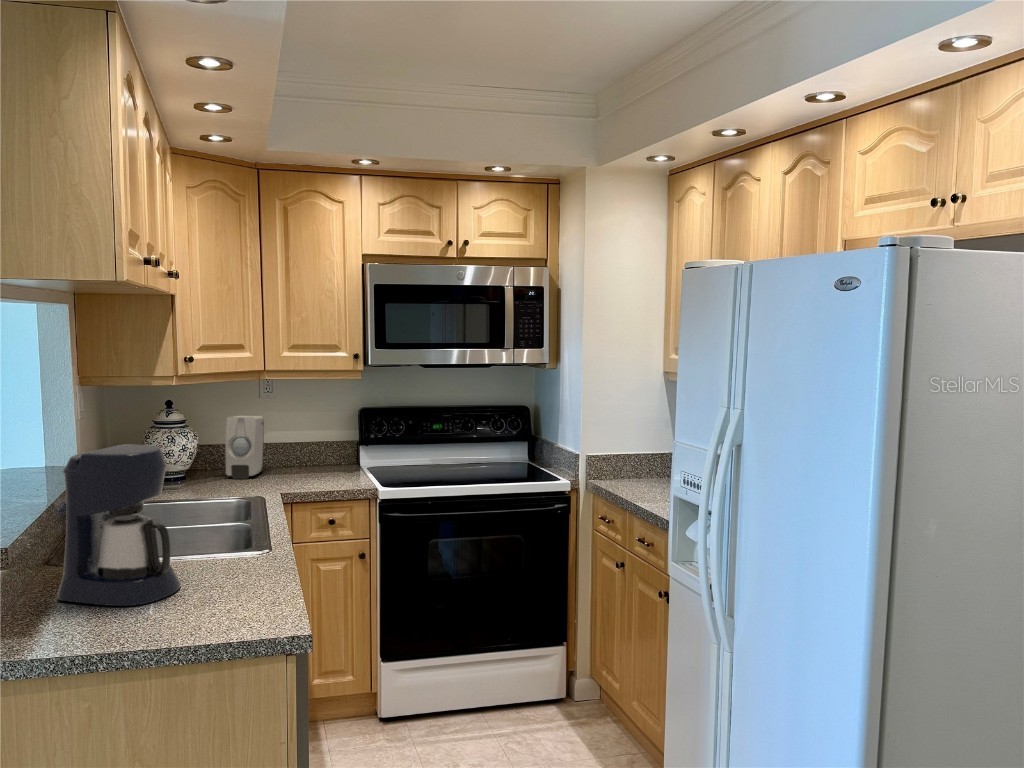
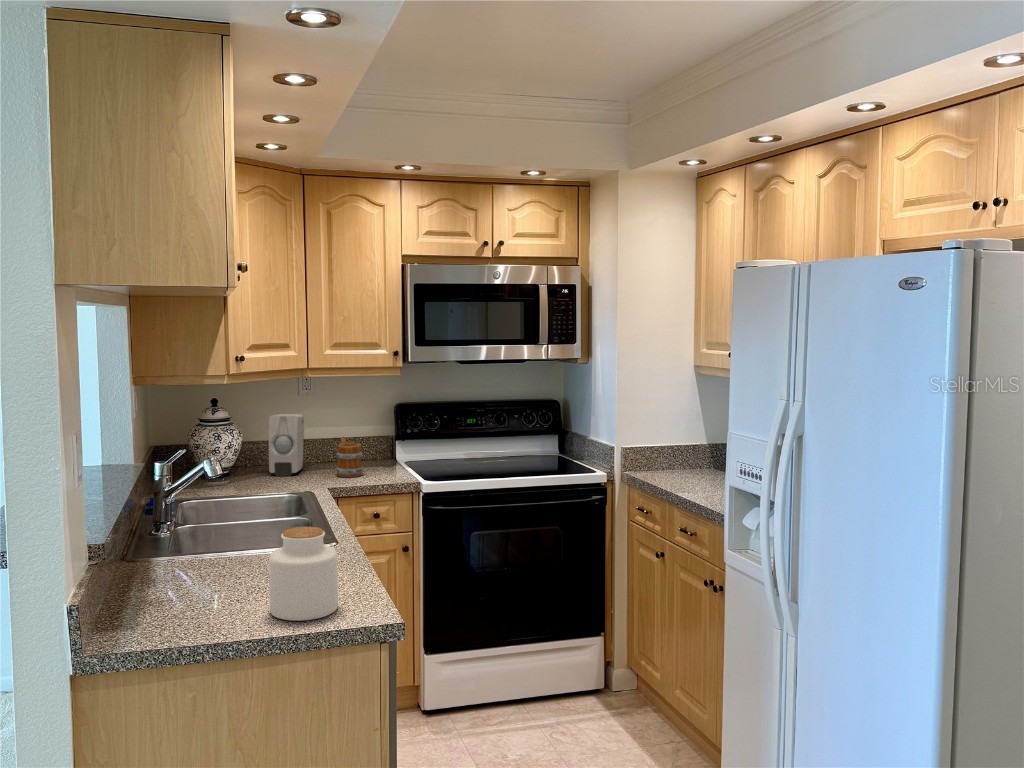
mug: none [294,439,322,481] -> present [336,437,363,477]
coffee maker: present [57,444,181,606] -> none [149,444,262,598]
jar: none [176,531,250,631] -> present [269,526,338,621]

